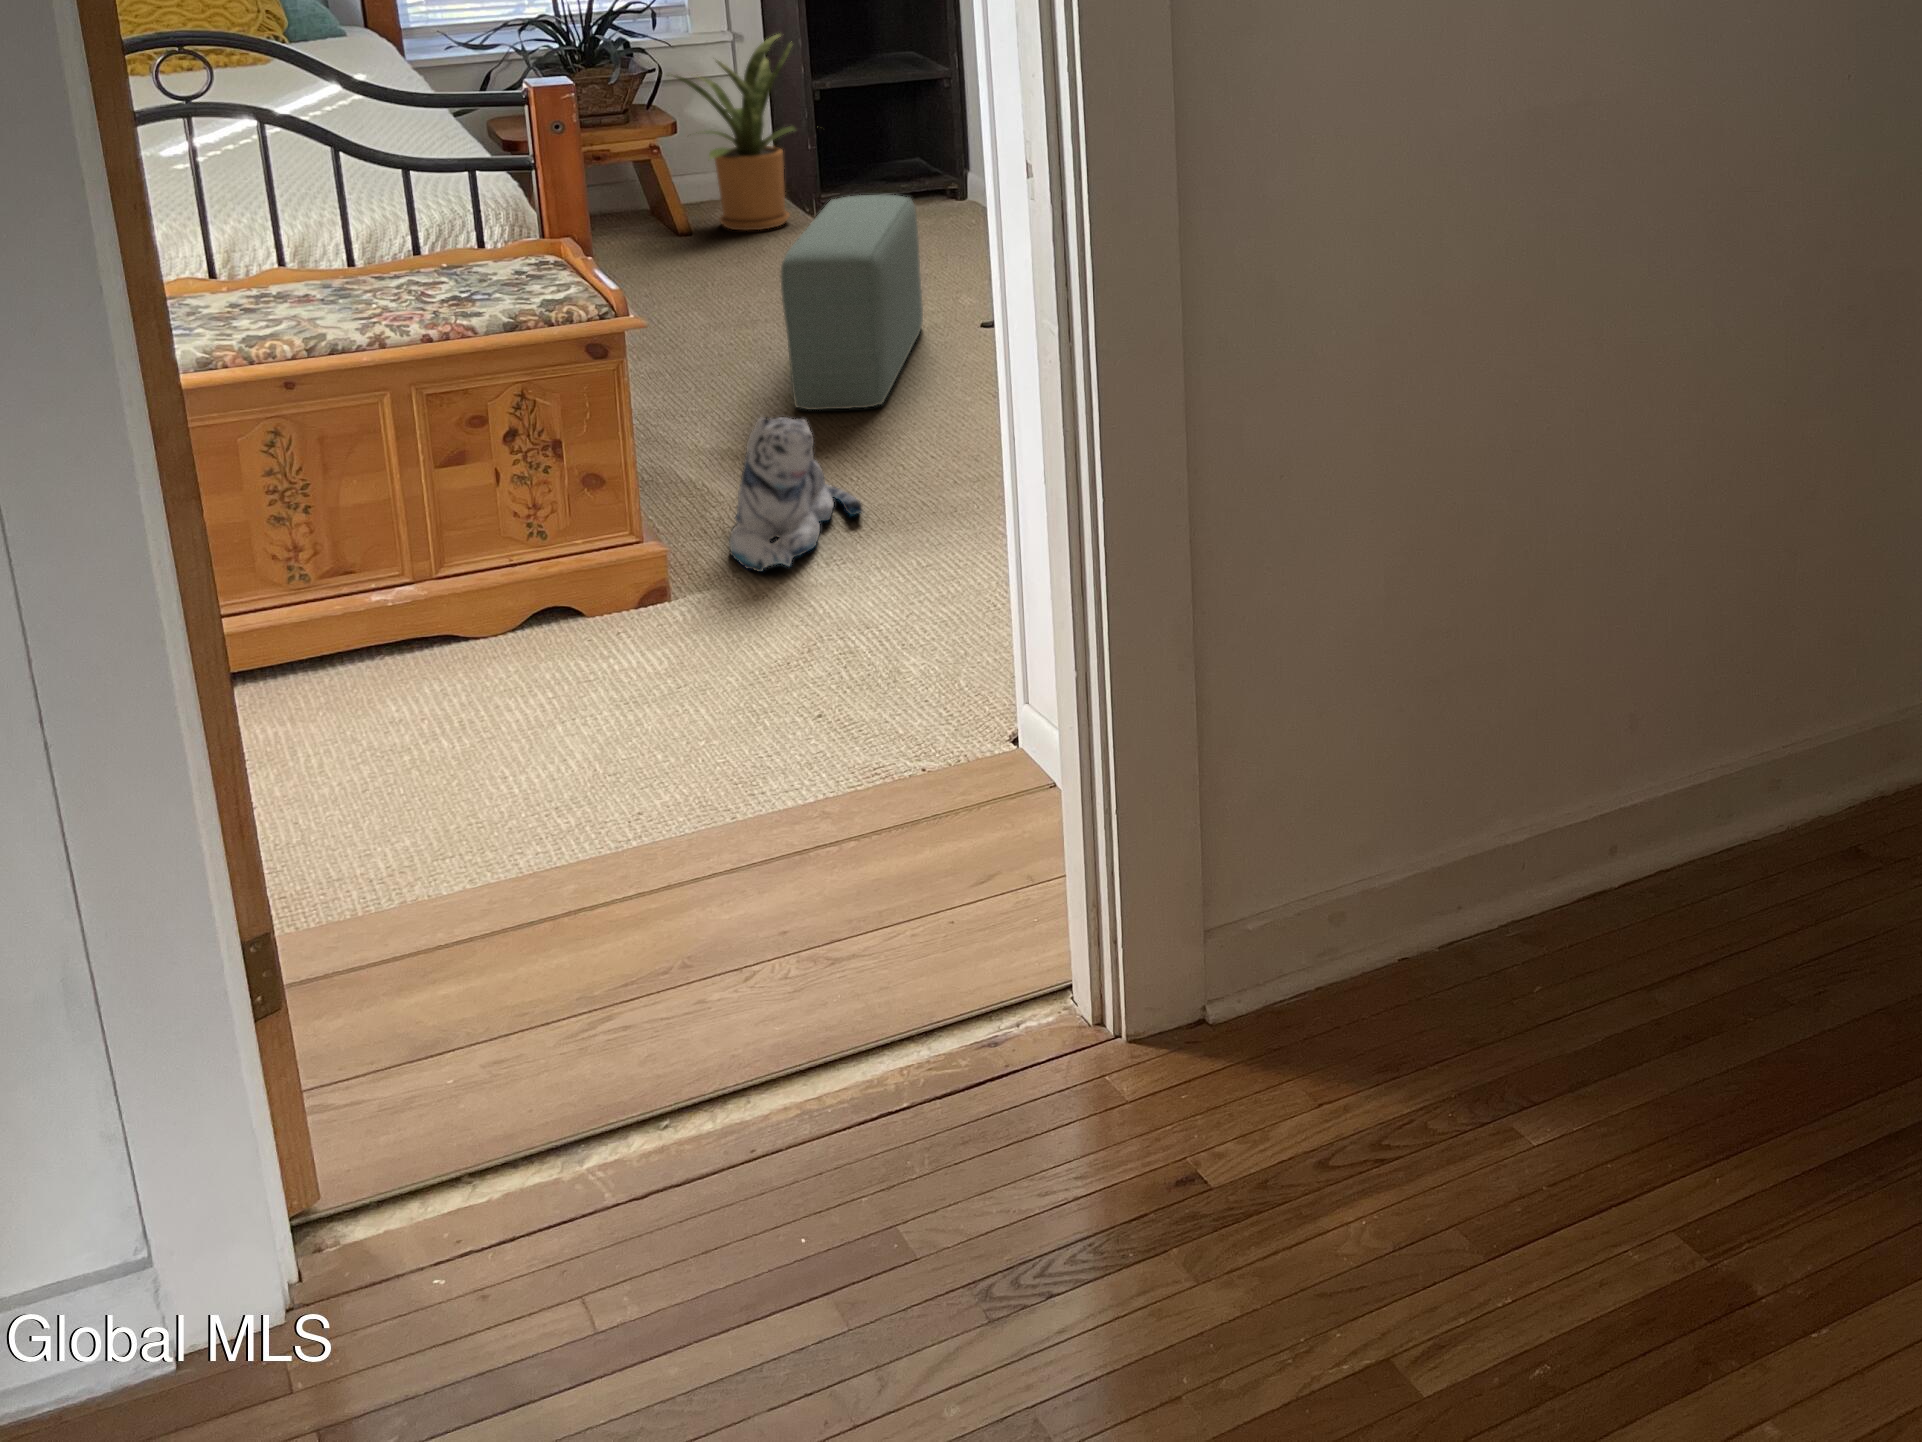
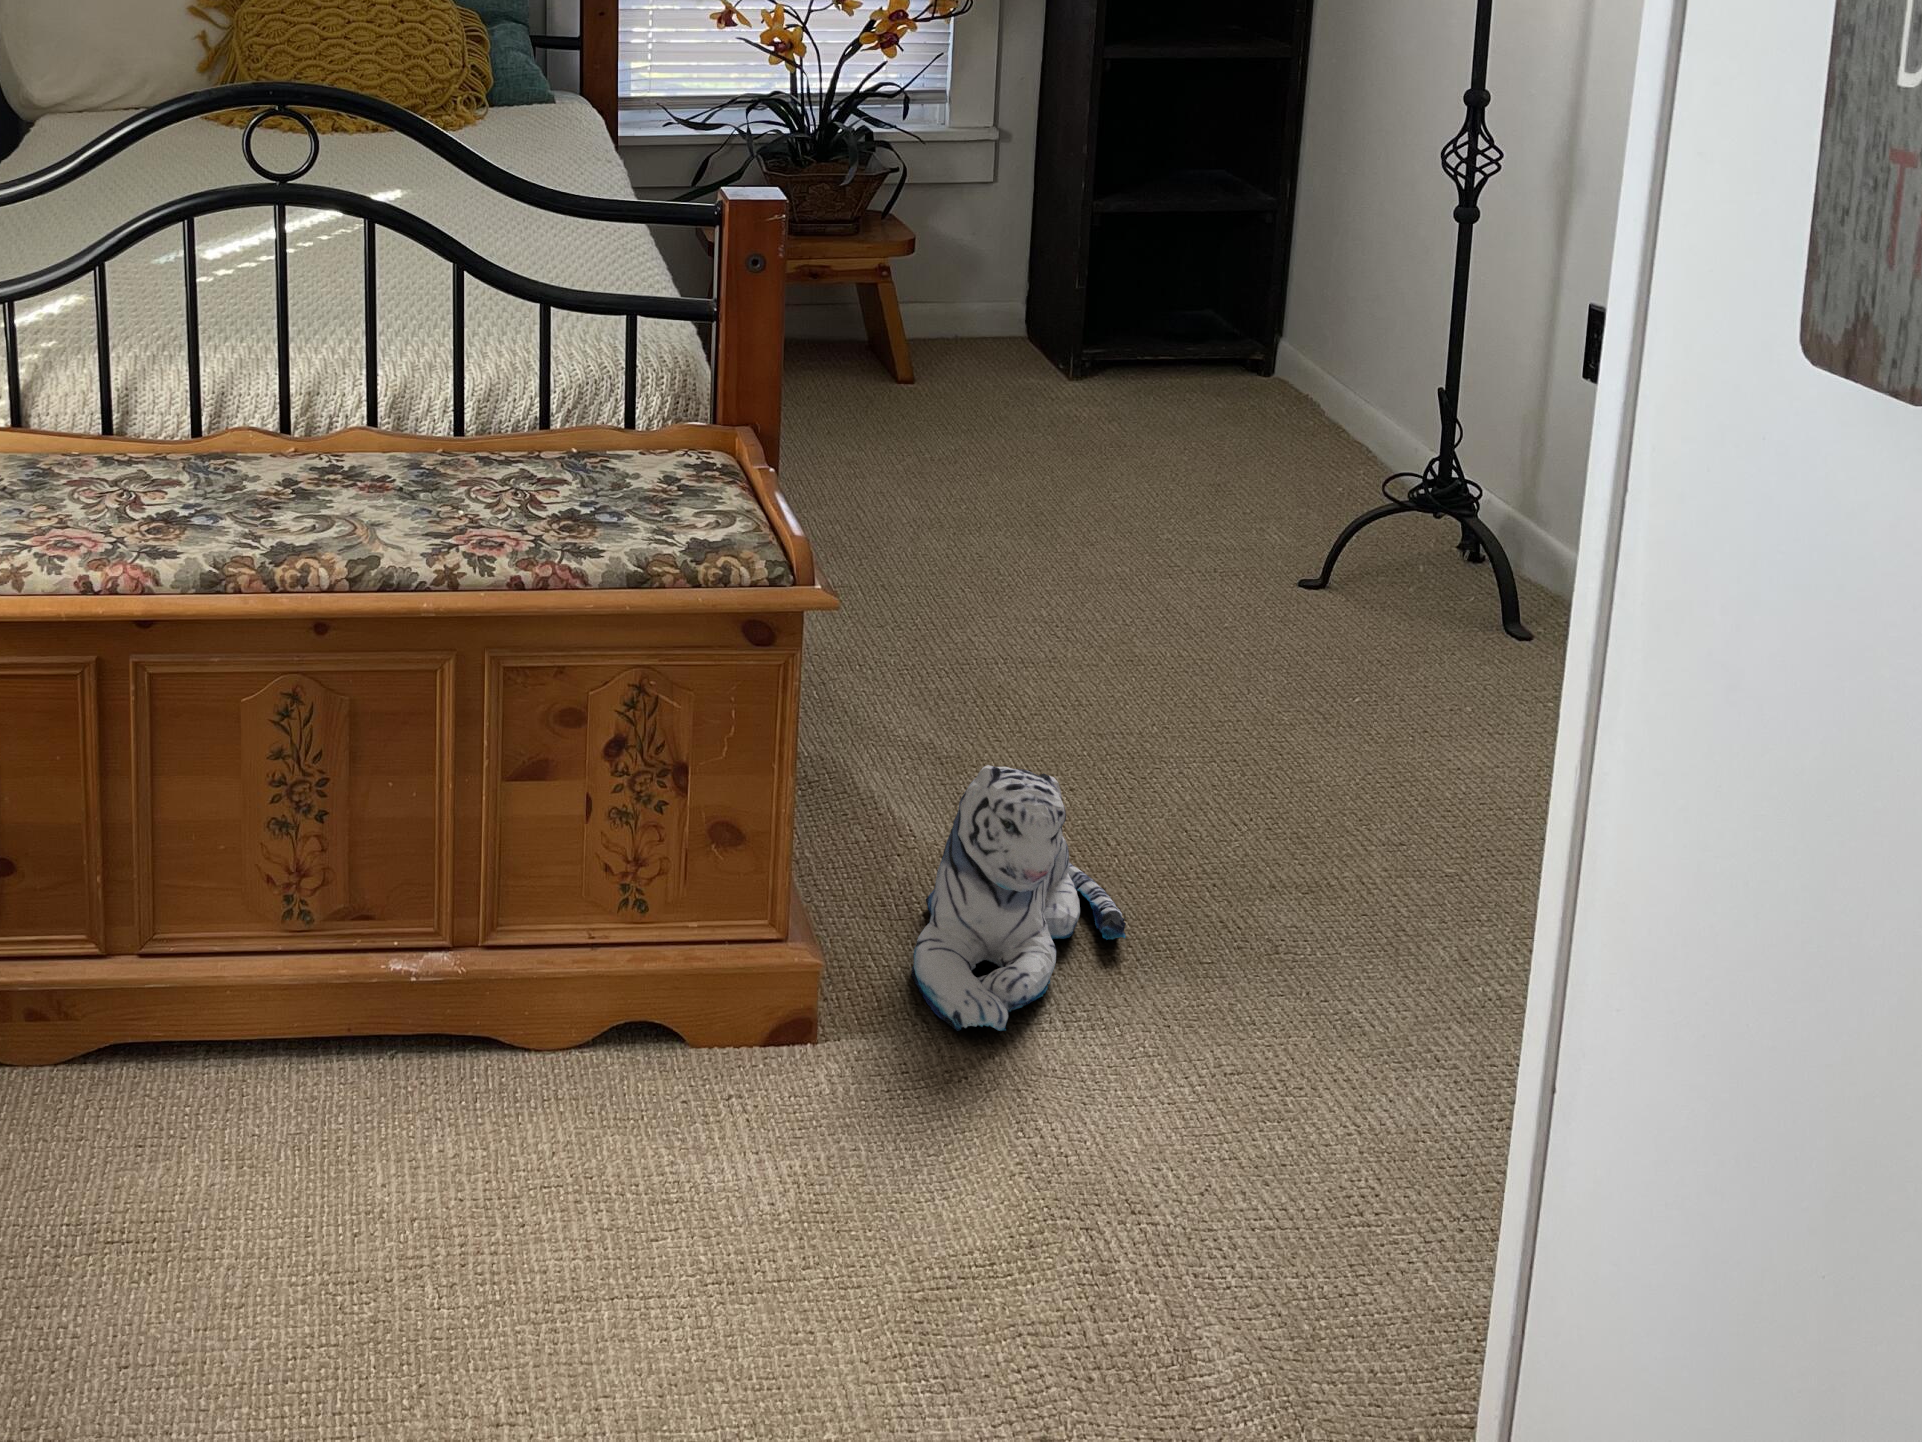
house plant: present [668,33,794,230] -> none [891,132,1102,390]
pouf: present [781,195,923,410] -> none [1030,382,1232,717]

